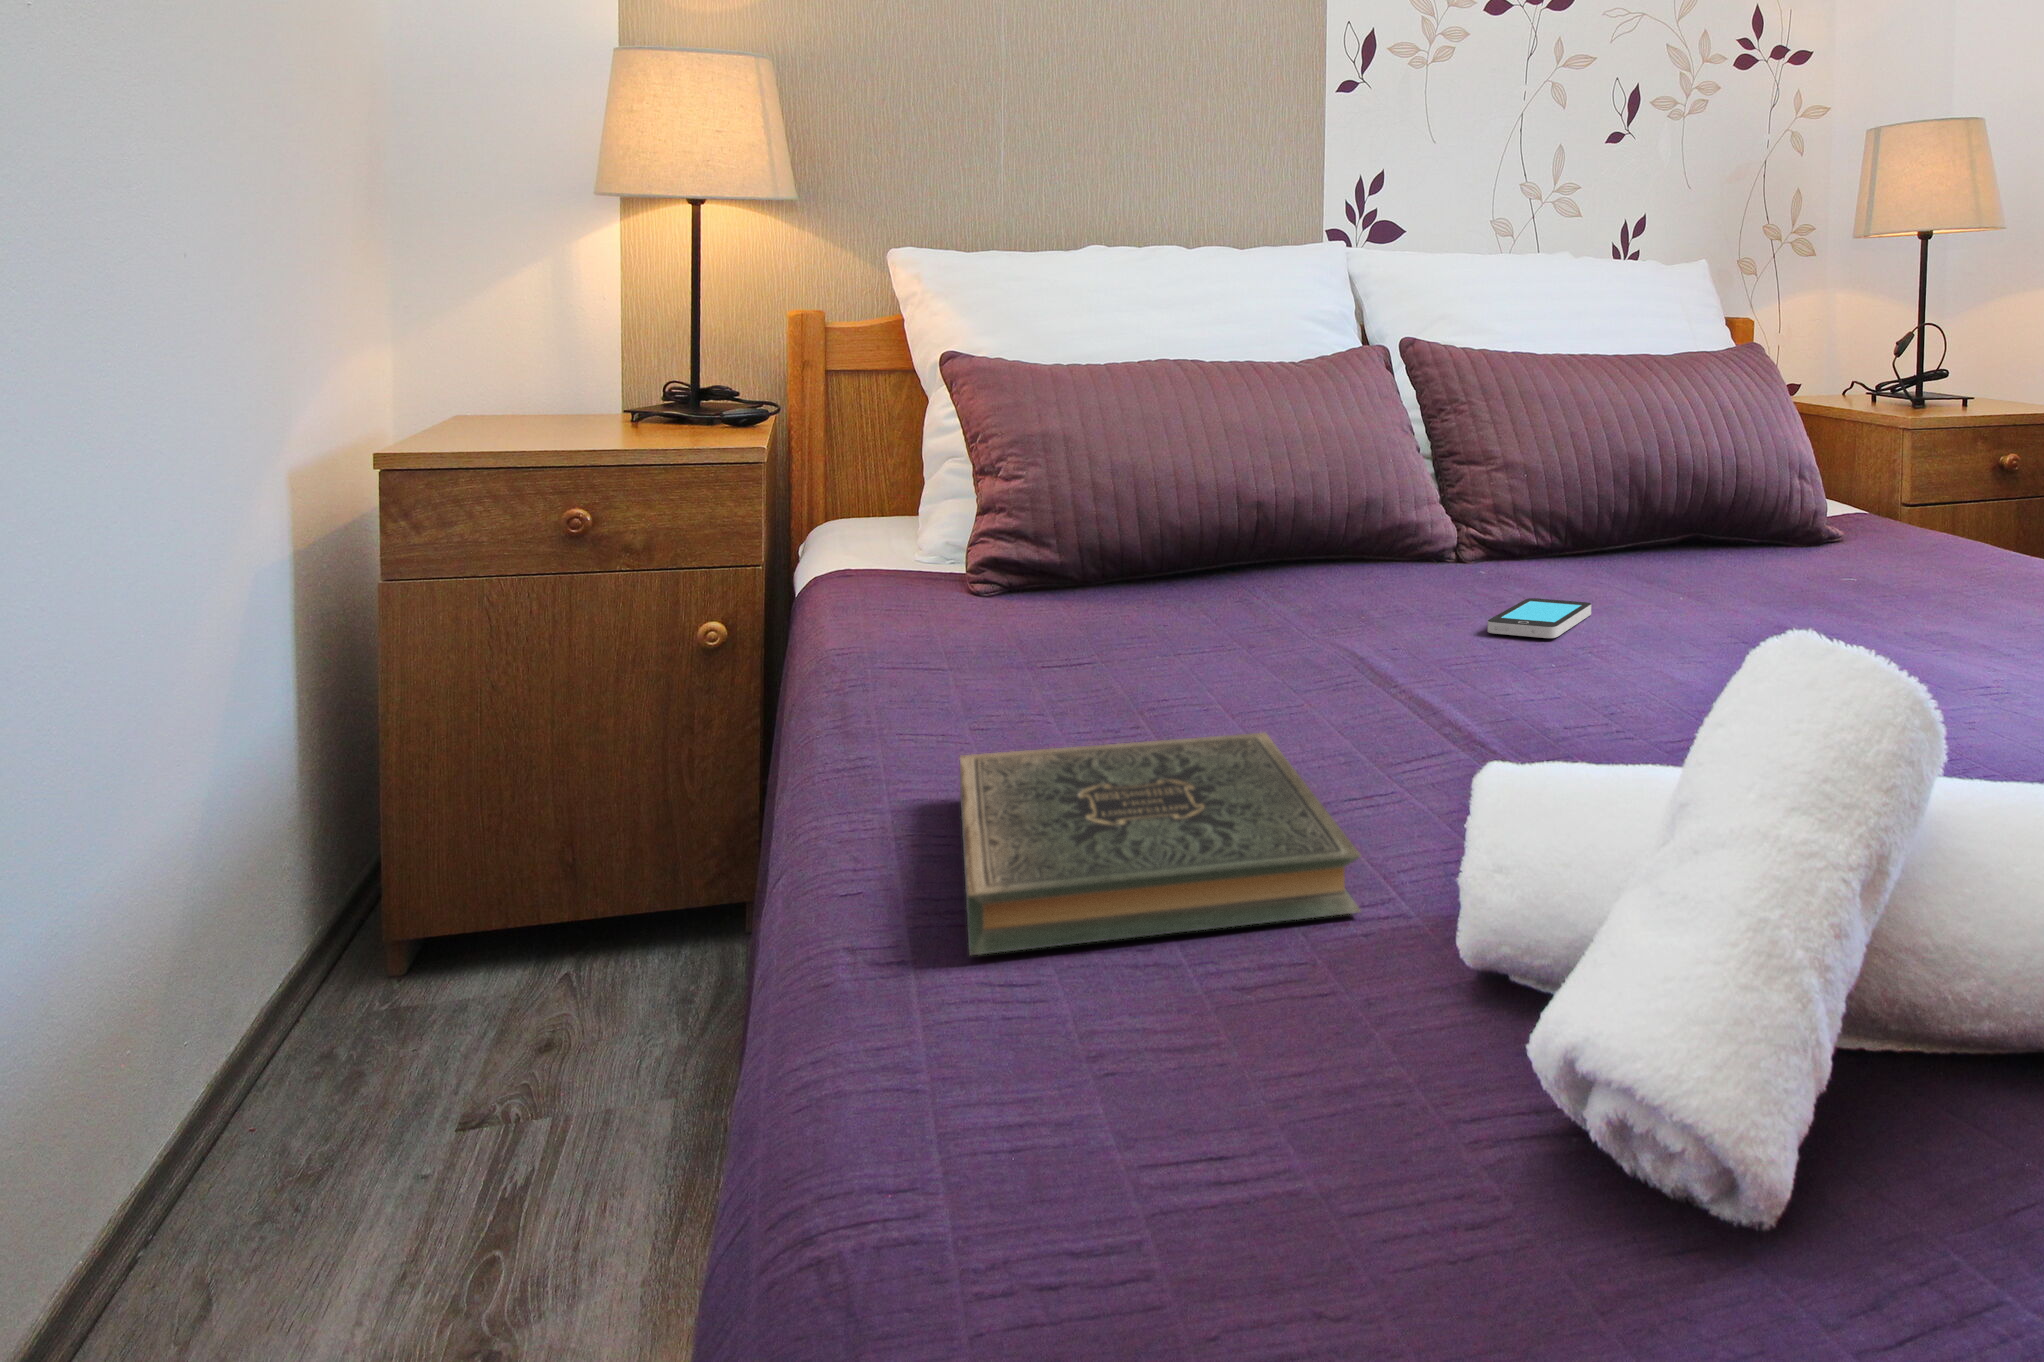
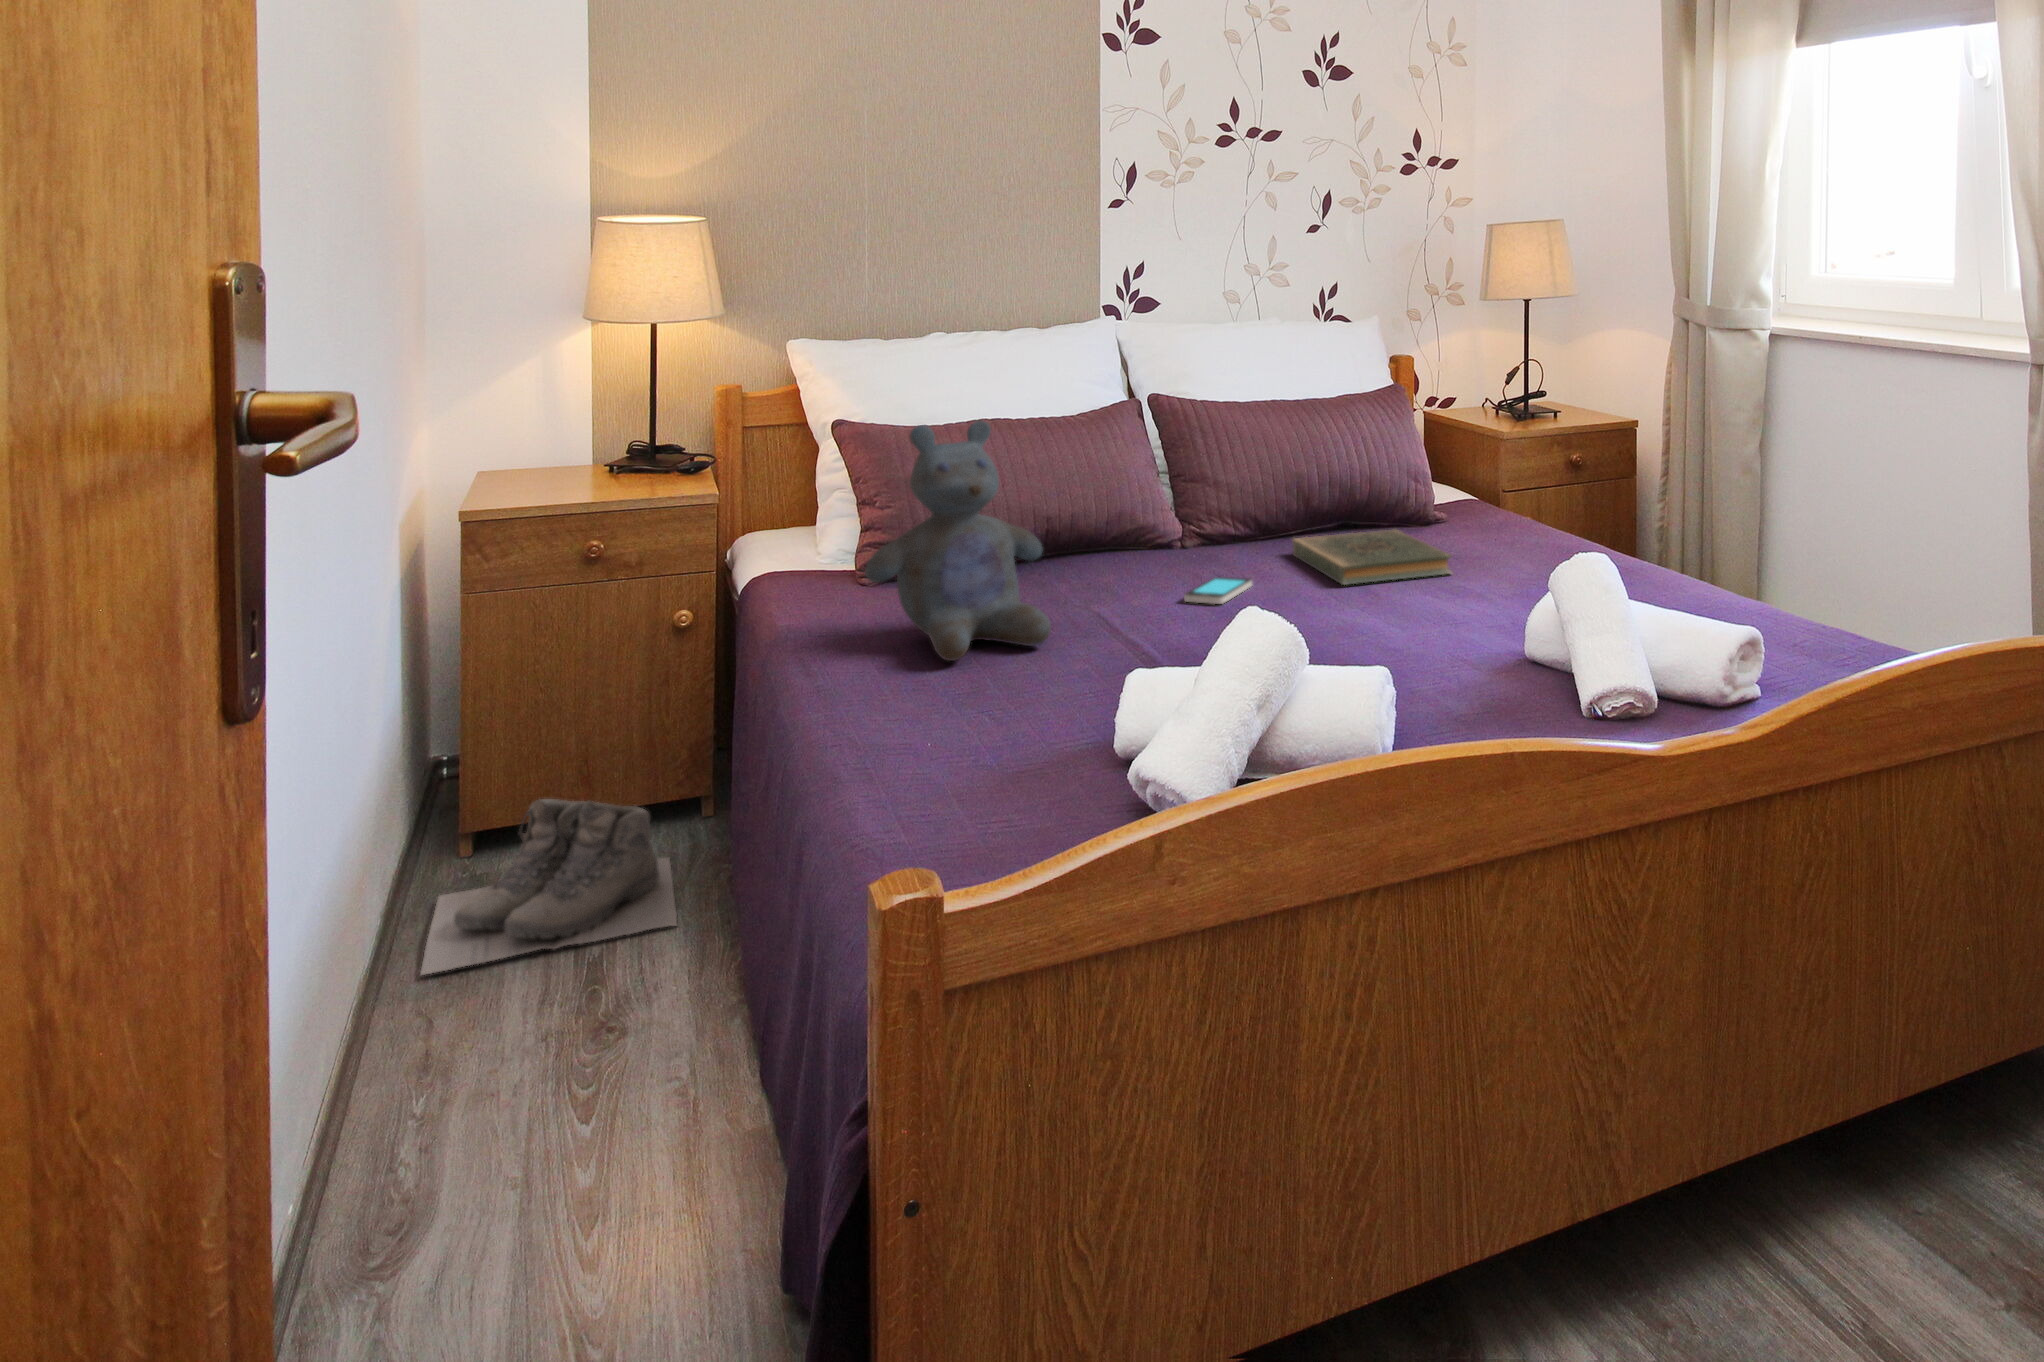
stuffed bear: none [967,303,1280,712] -> present [865,420,1051,661]
book: present [960,733,1361,955] -> present [1293,530,1451,585]
boots: none [196,914,661,1223] -> present [420,799,677,975]

